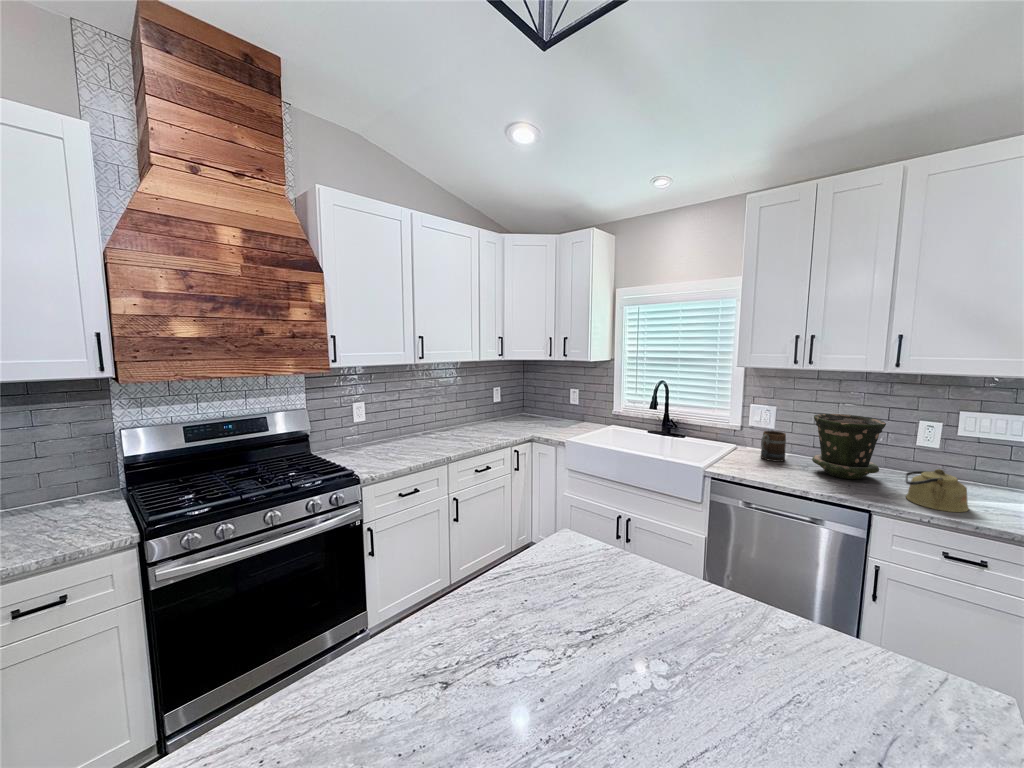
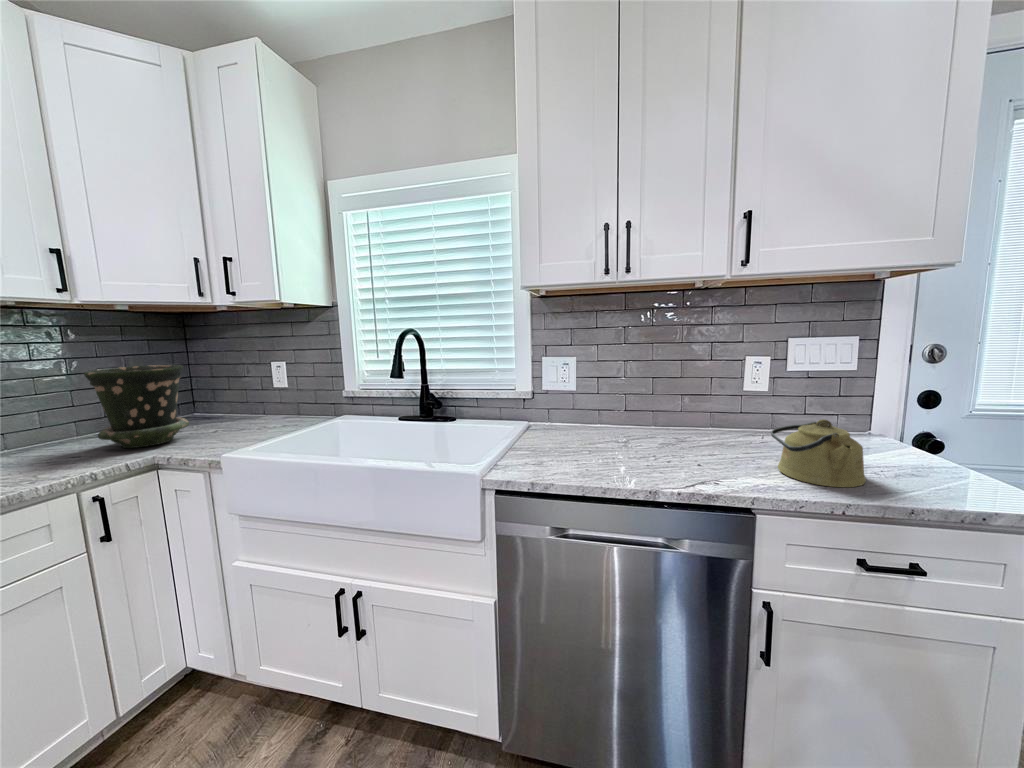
flower pot: present [812,414,886,479] -> present [84,365,189,448]
mug: present [761,431,786,462] -> none [564,393,596,440]

